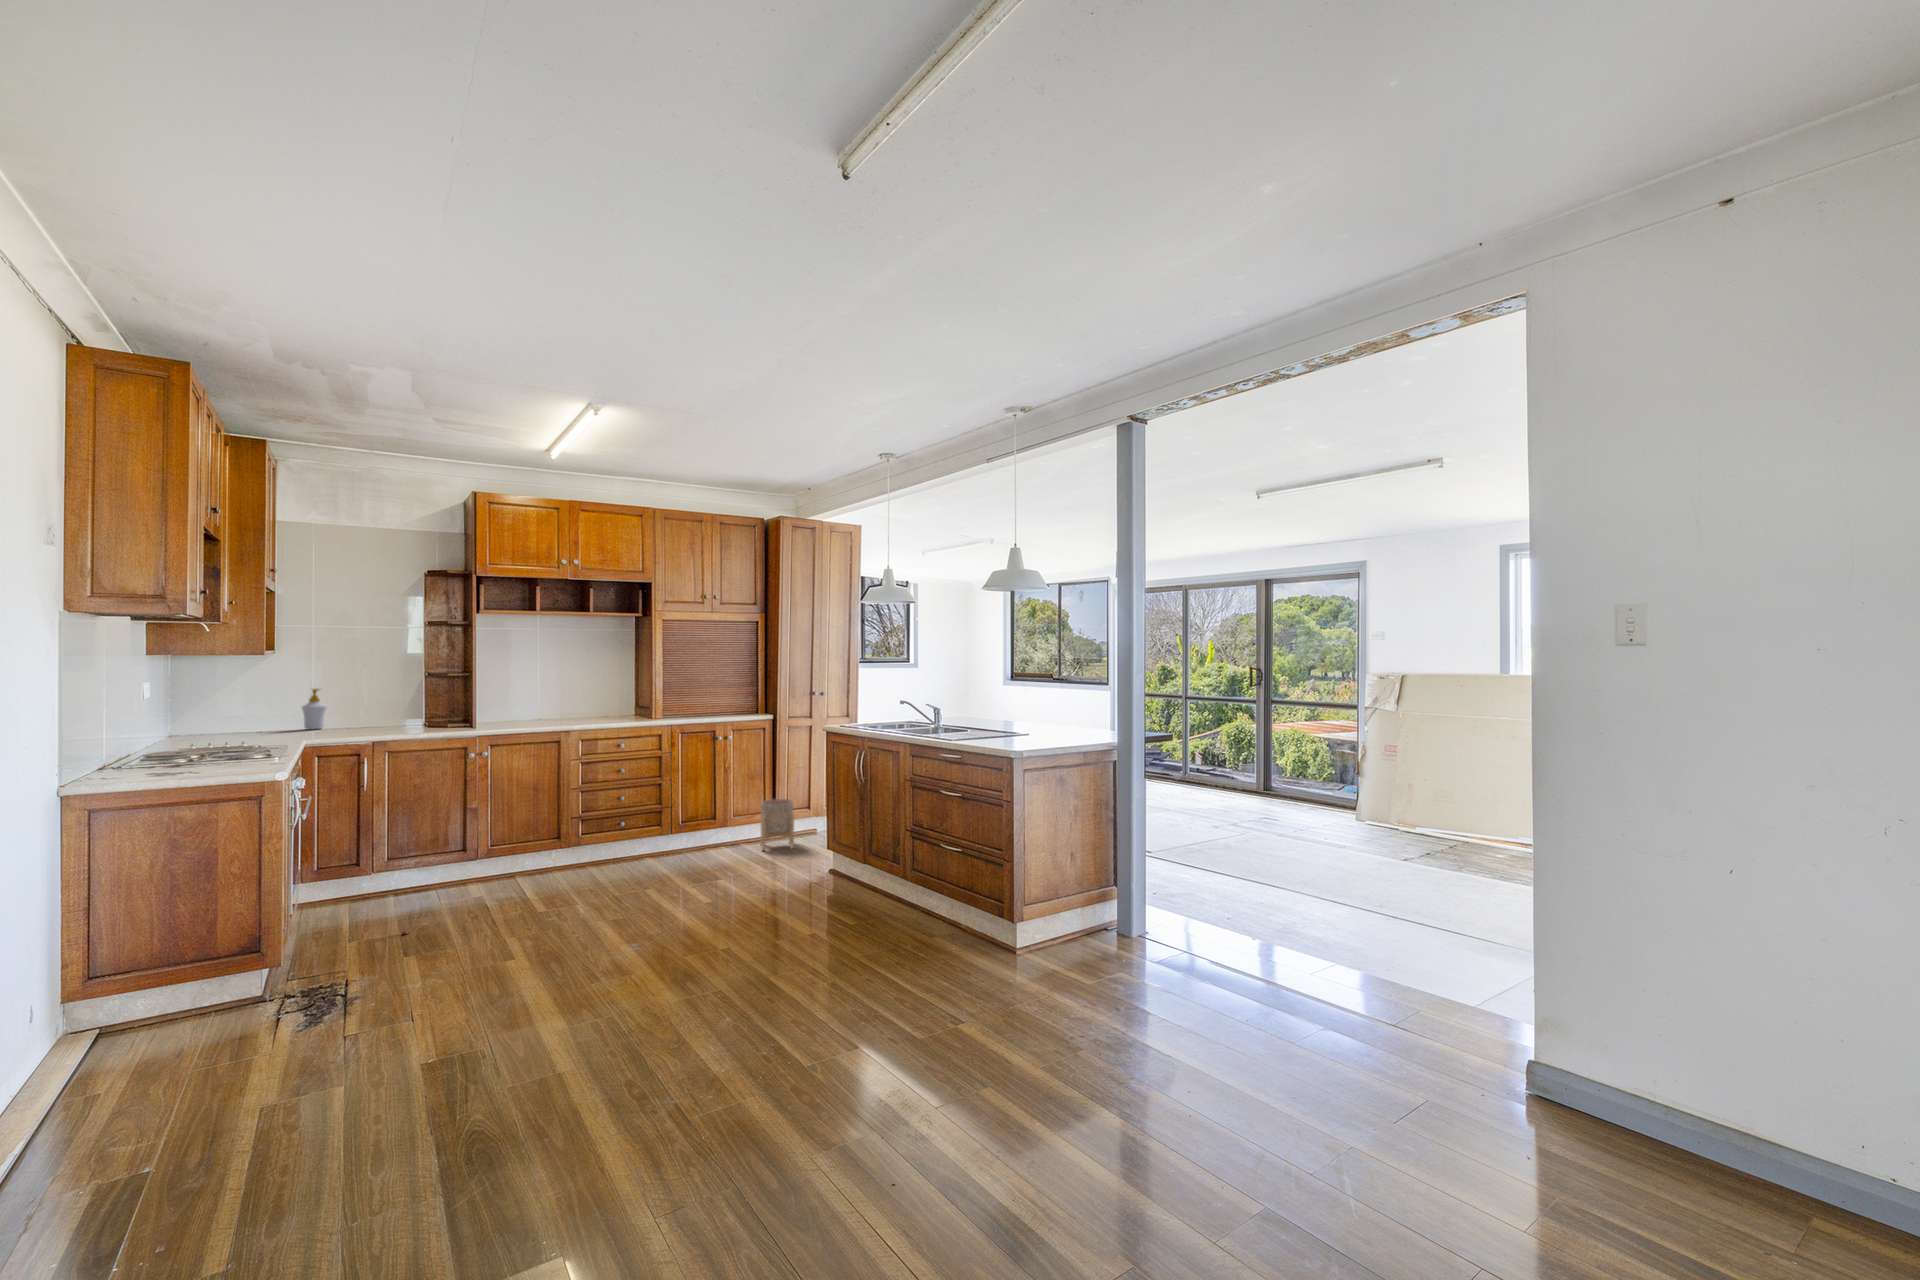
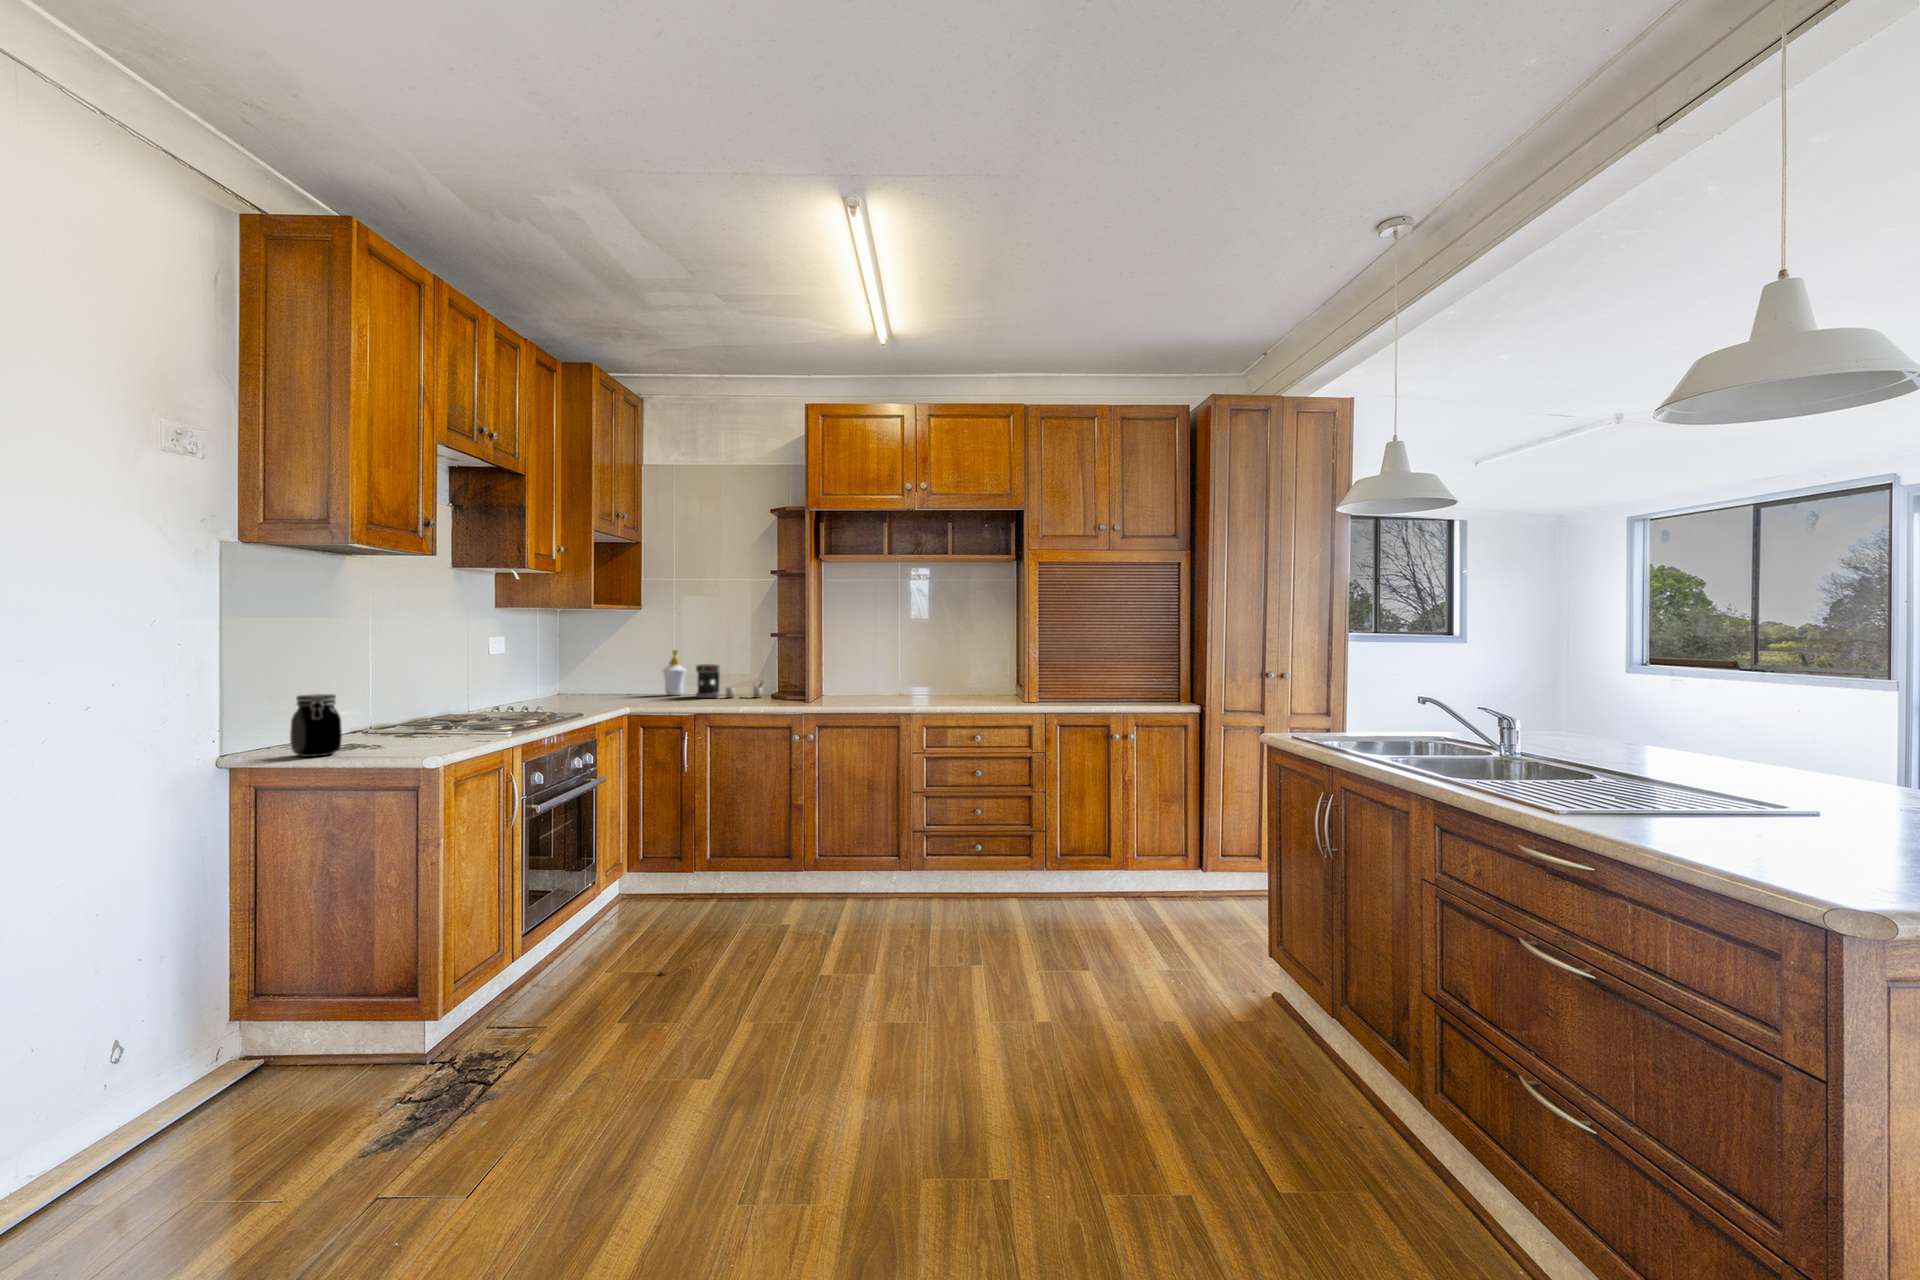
coffee maker: none [342,700,414,730] -> present [696,664,763,698]
jar: none [111,734,160,785] -> present [290,694,342,757]
planter: present [761,799,794,851] -> none [1174,835,1227,920]

